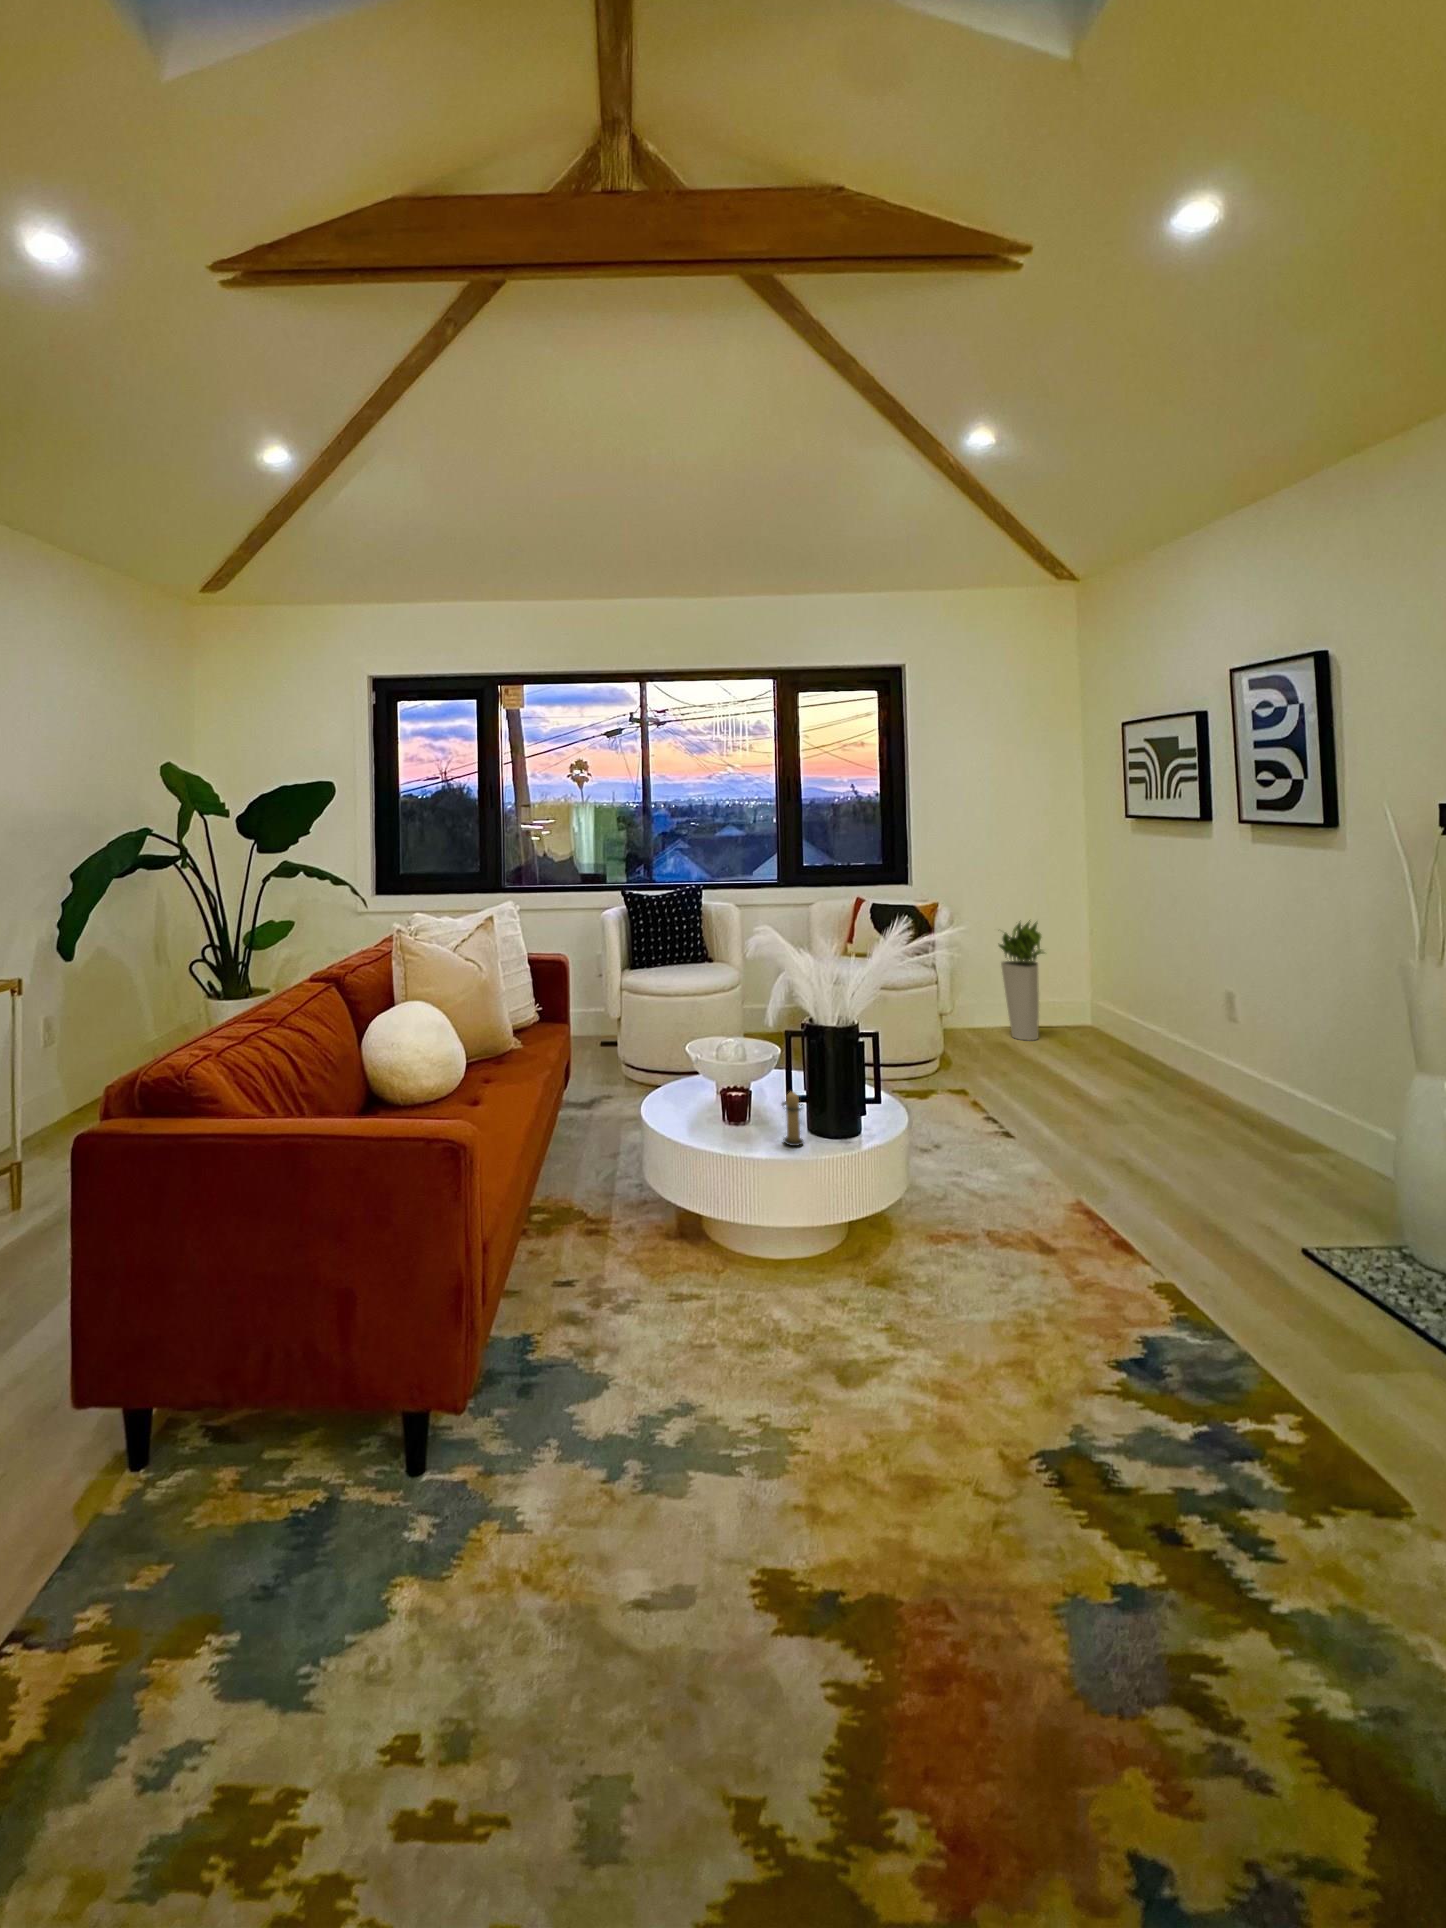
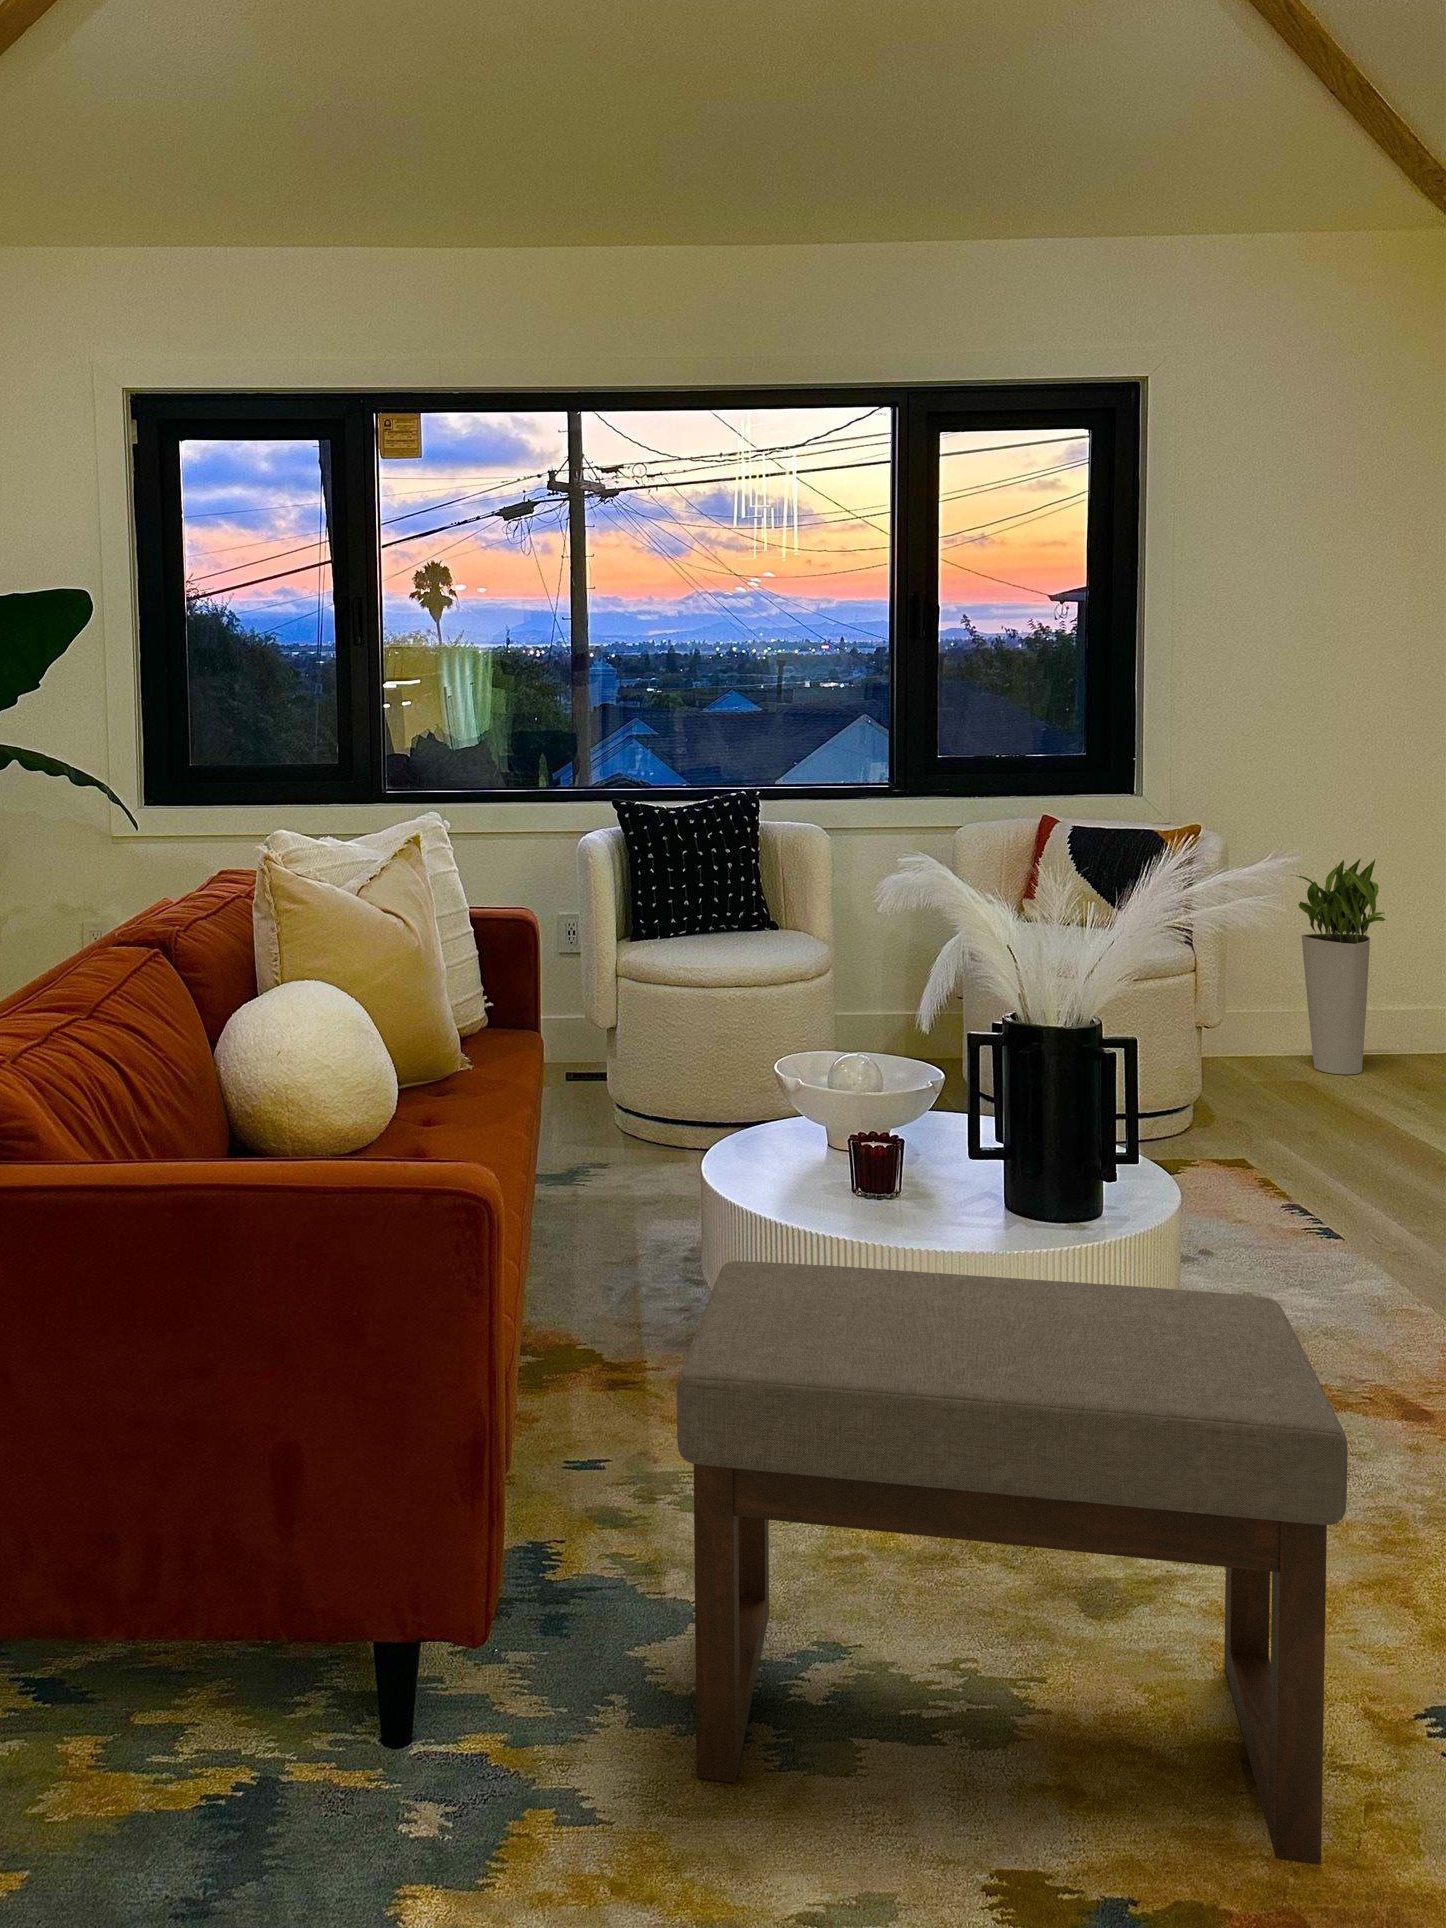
candle: present [782,1091,803,1146] -> none [964,1136,1012,1236]
ottoman: none [575,1168,961,1565] -> present [677,1261,1347,1865]

